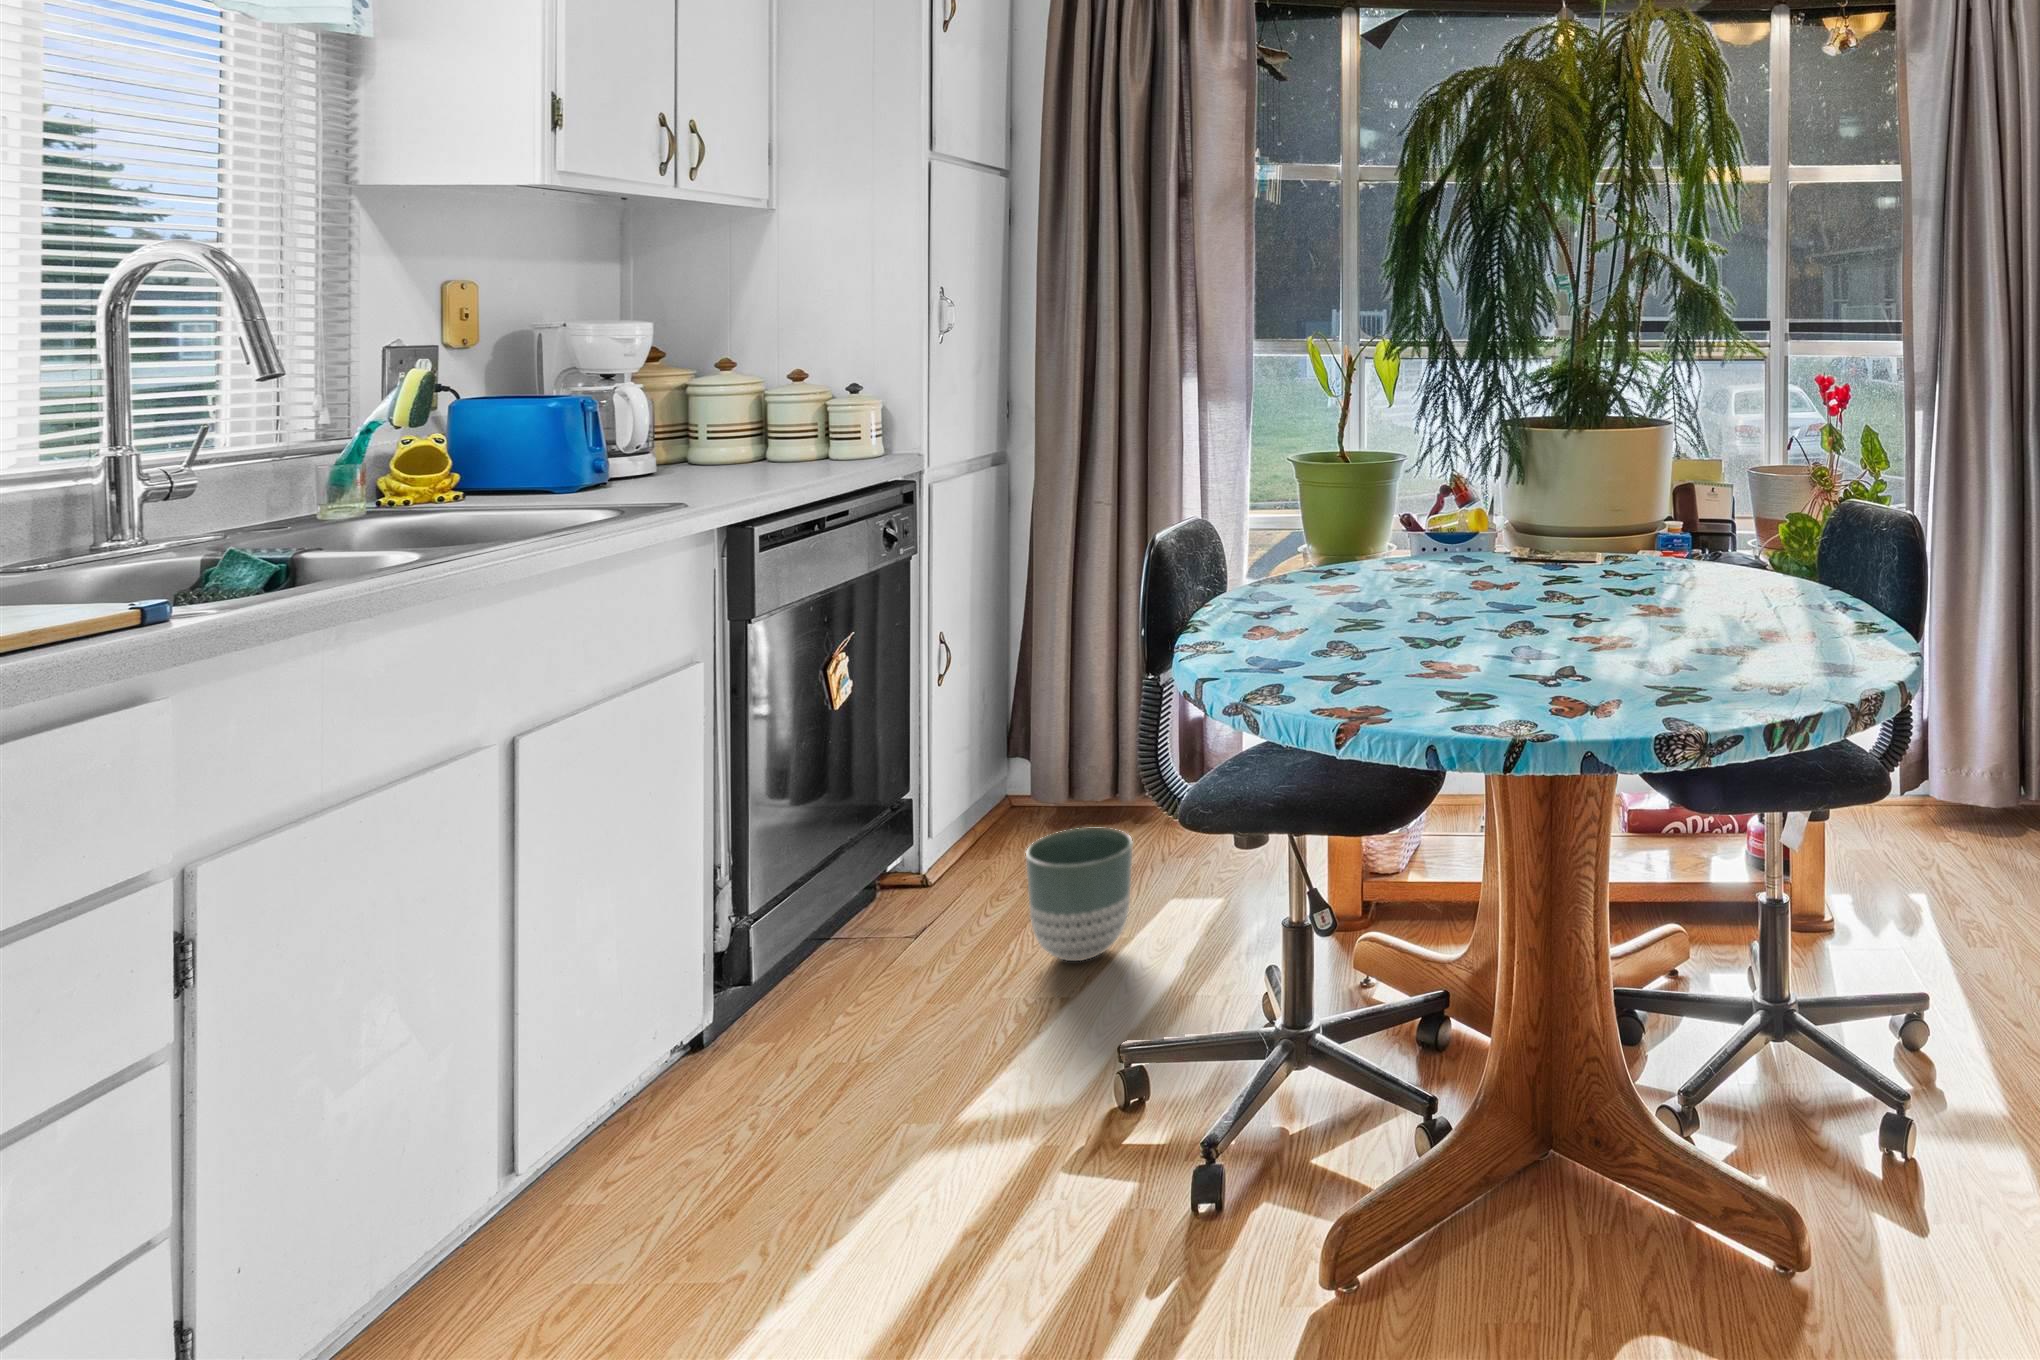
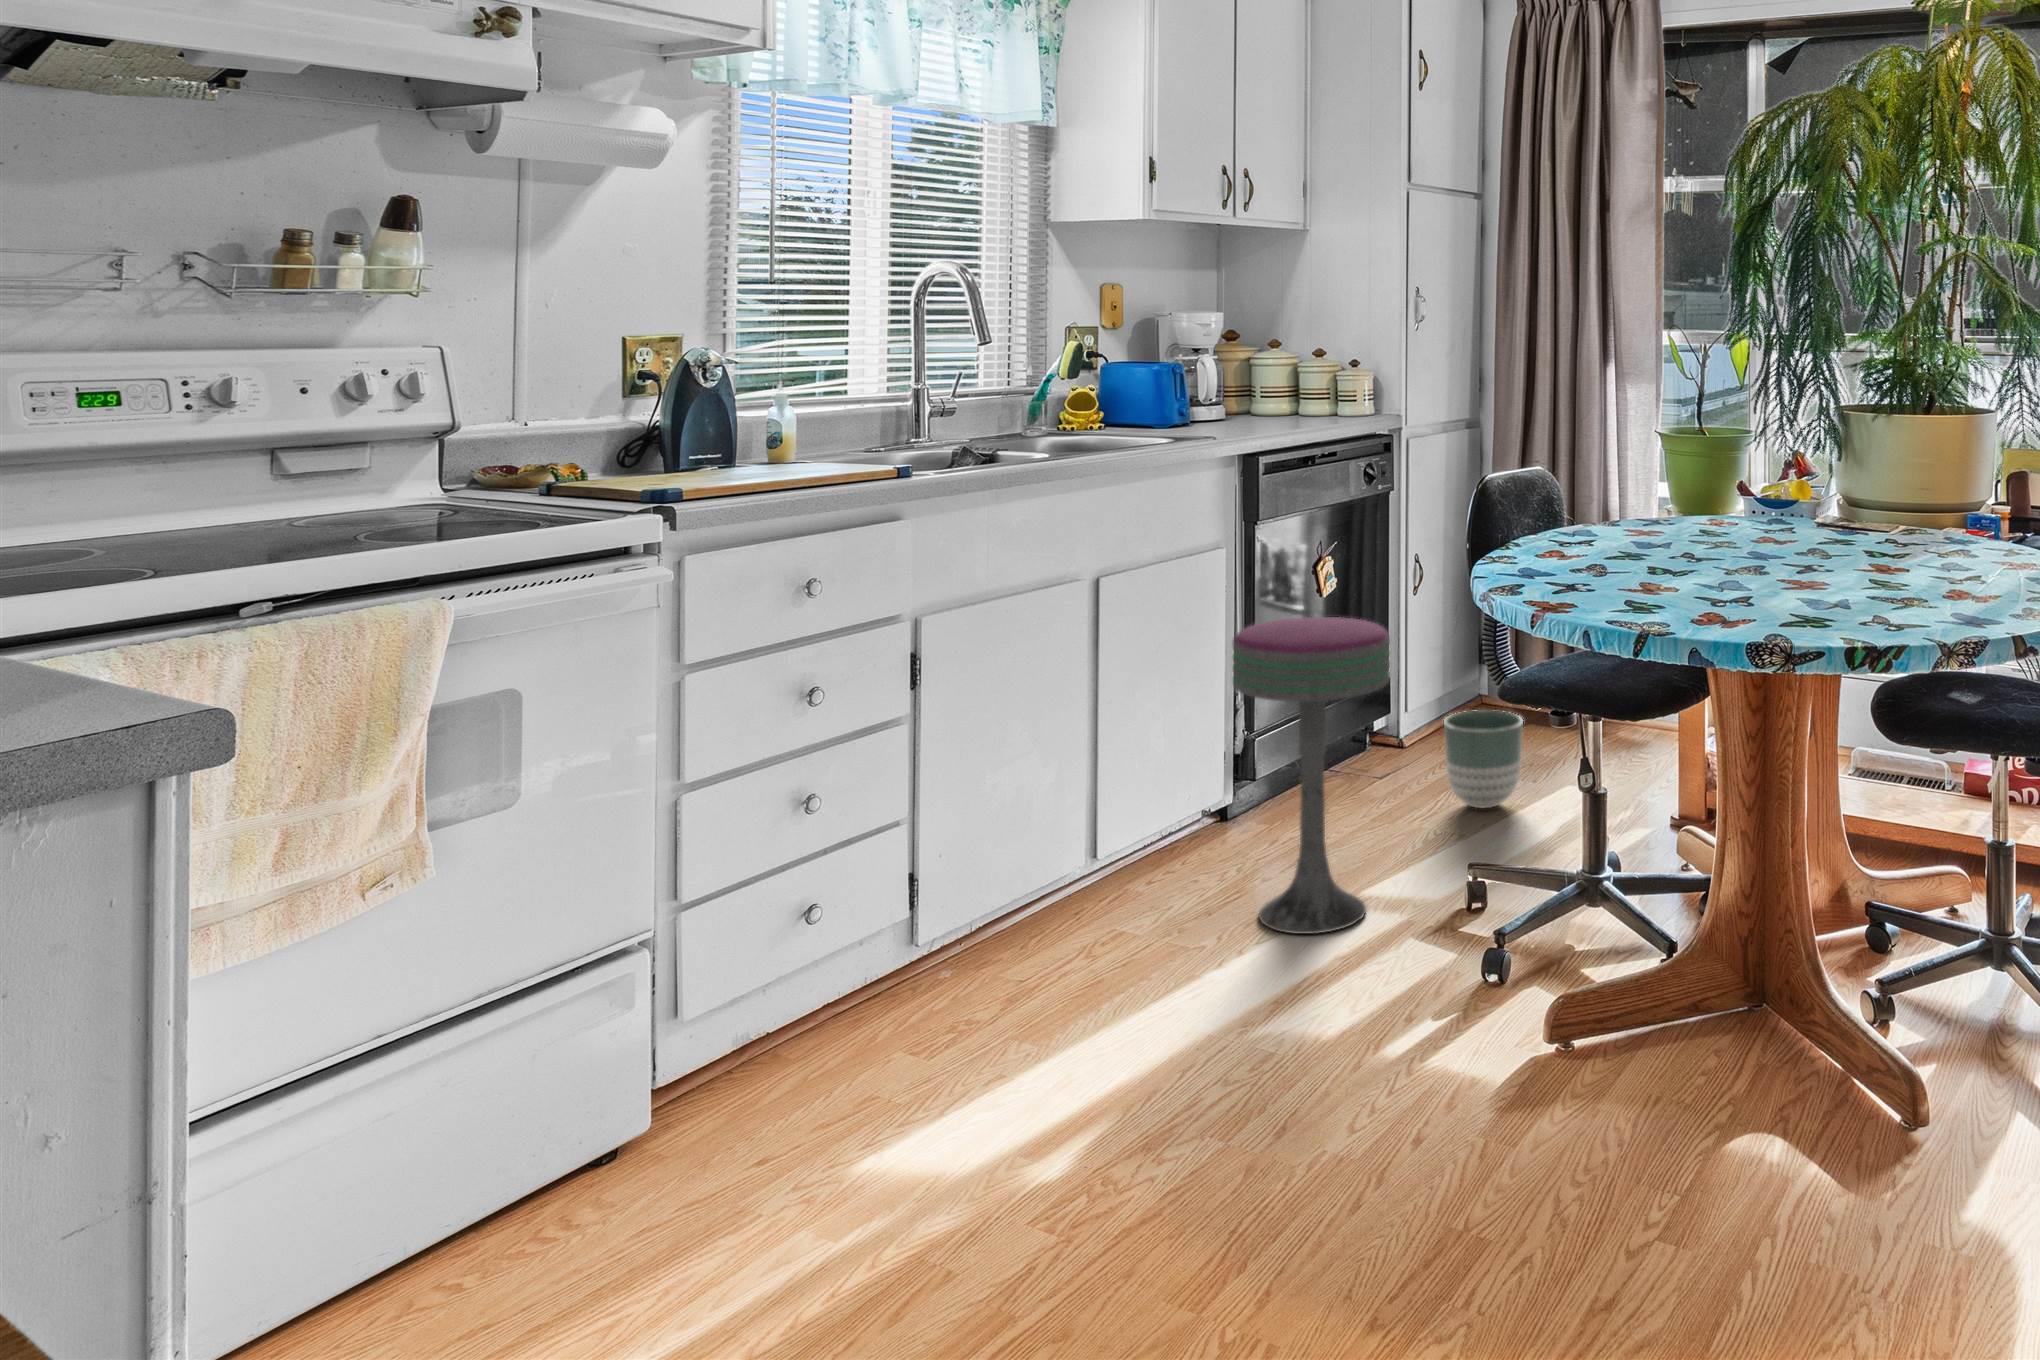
bar stool: none [777,761,1026,1251] -> present [1232,617,1390,934]

